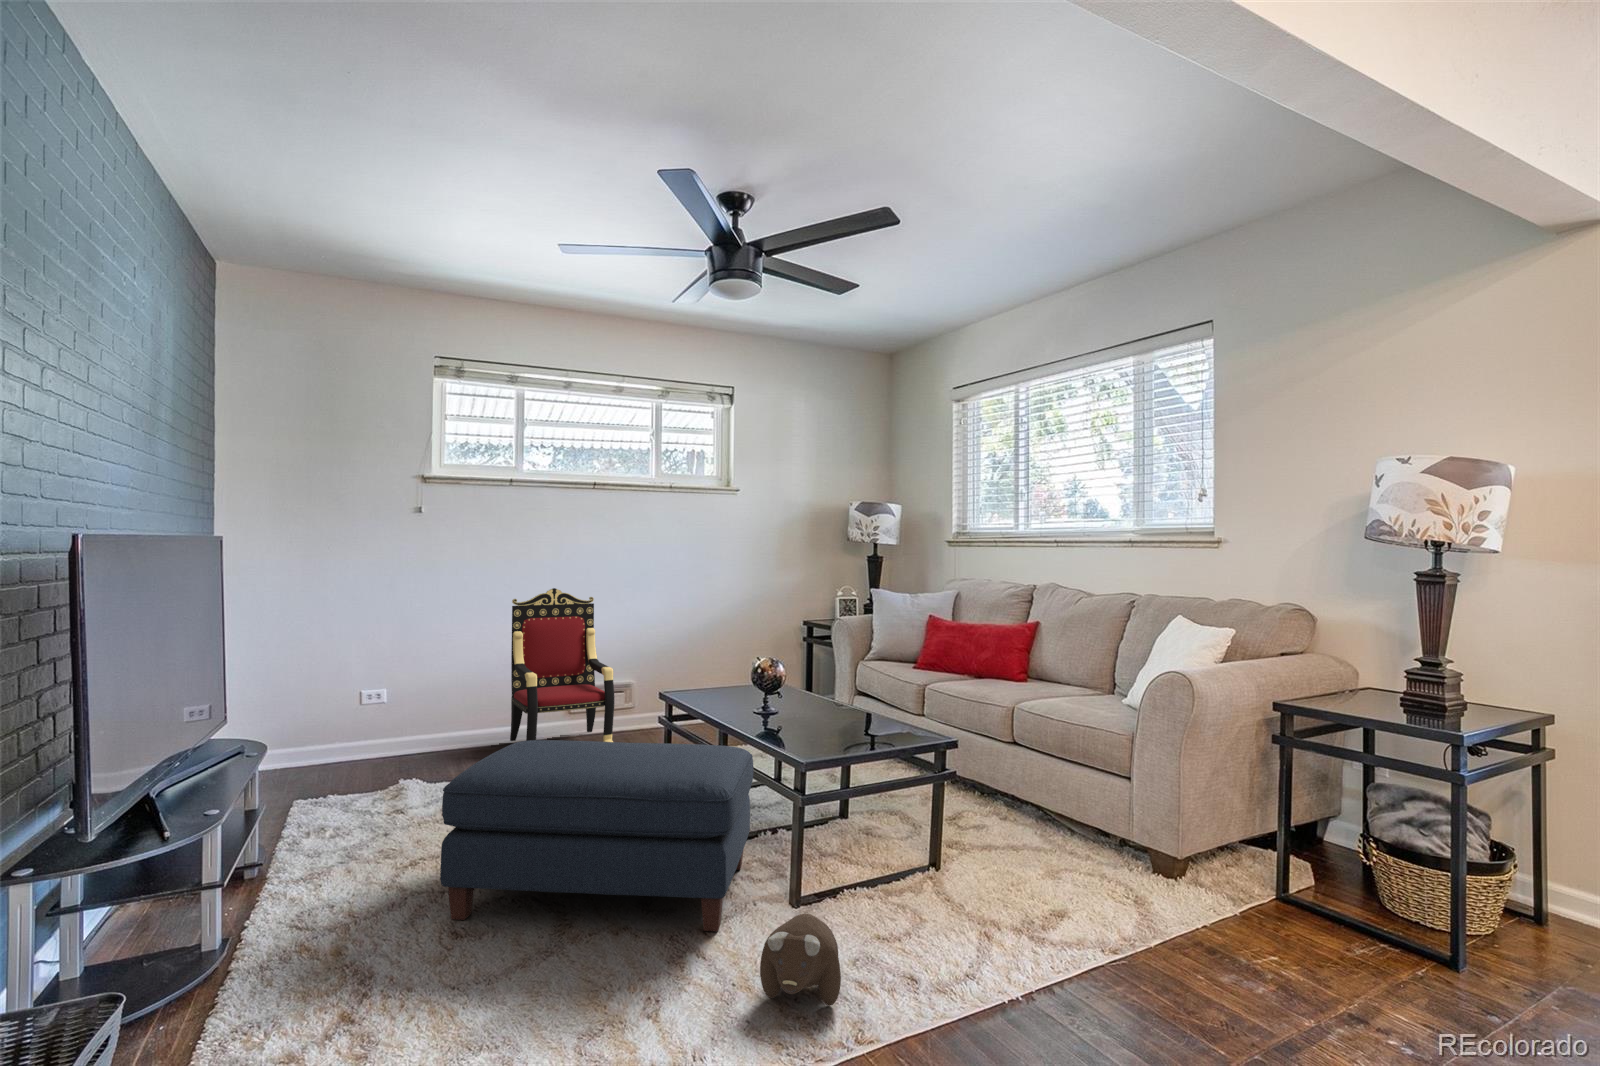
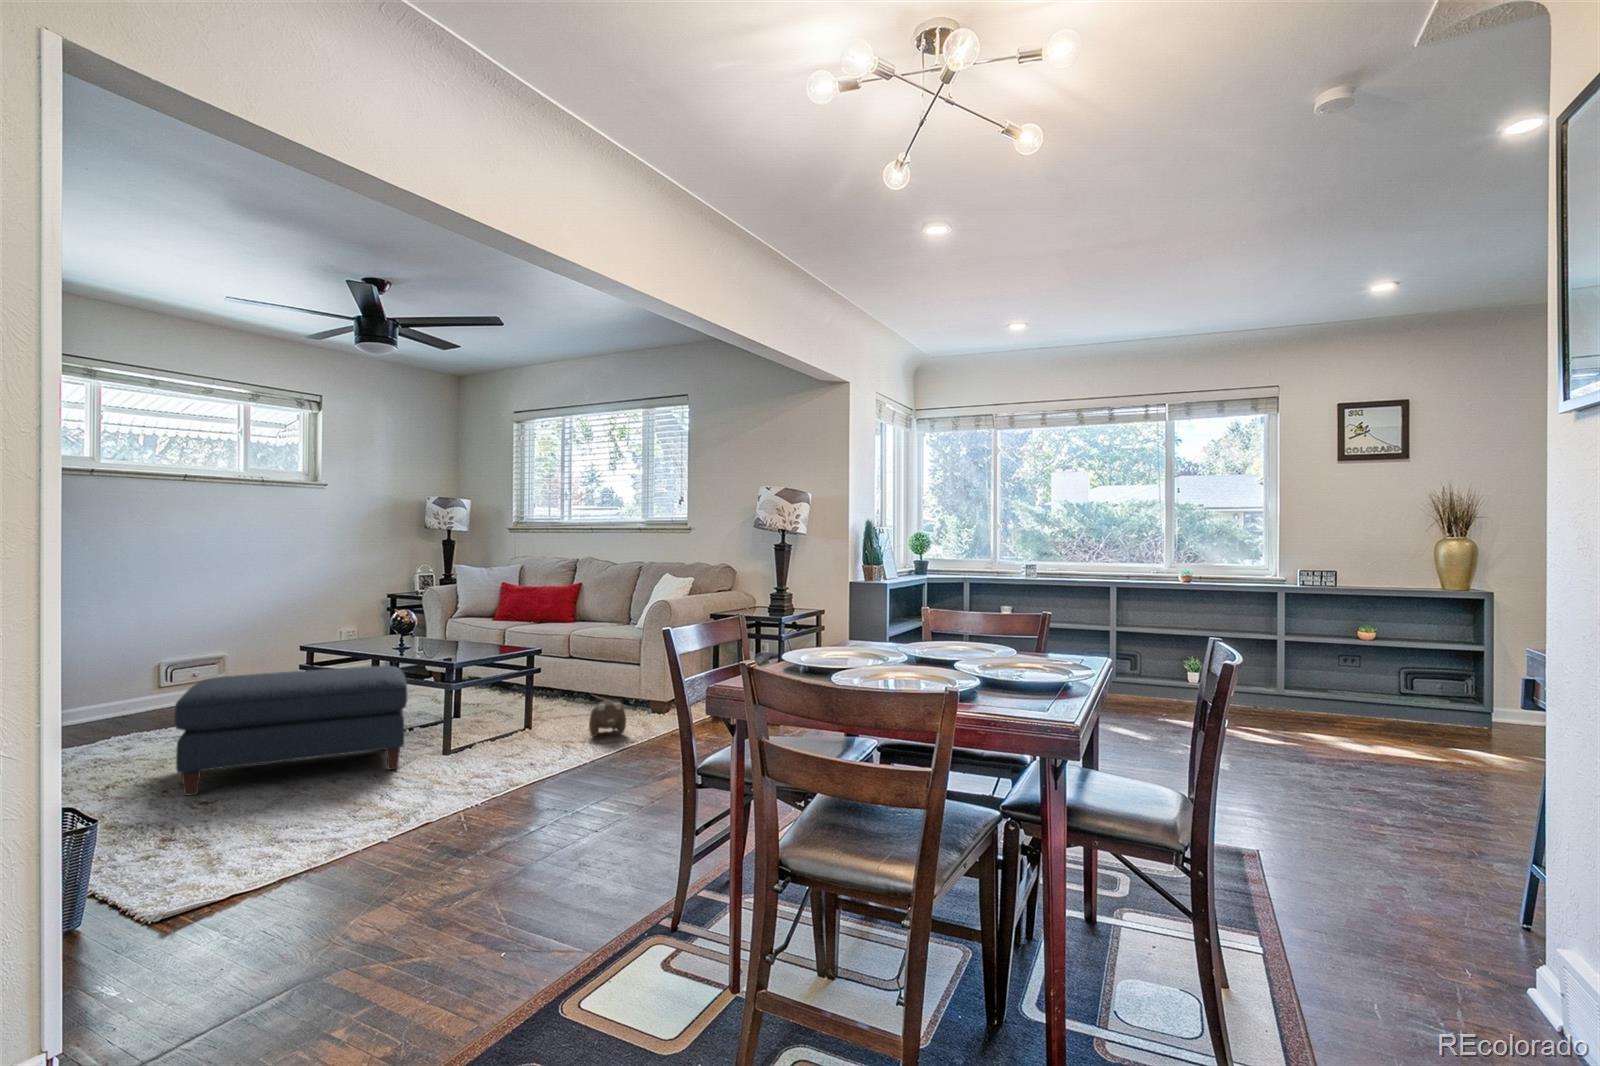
armchair: present [510,588,614,742] -> none [99,571,223,720]
plush toy: present [760,914,841,1006] -> present [589,700,626,737]

